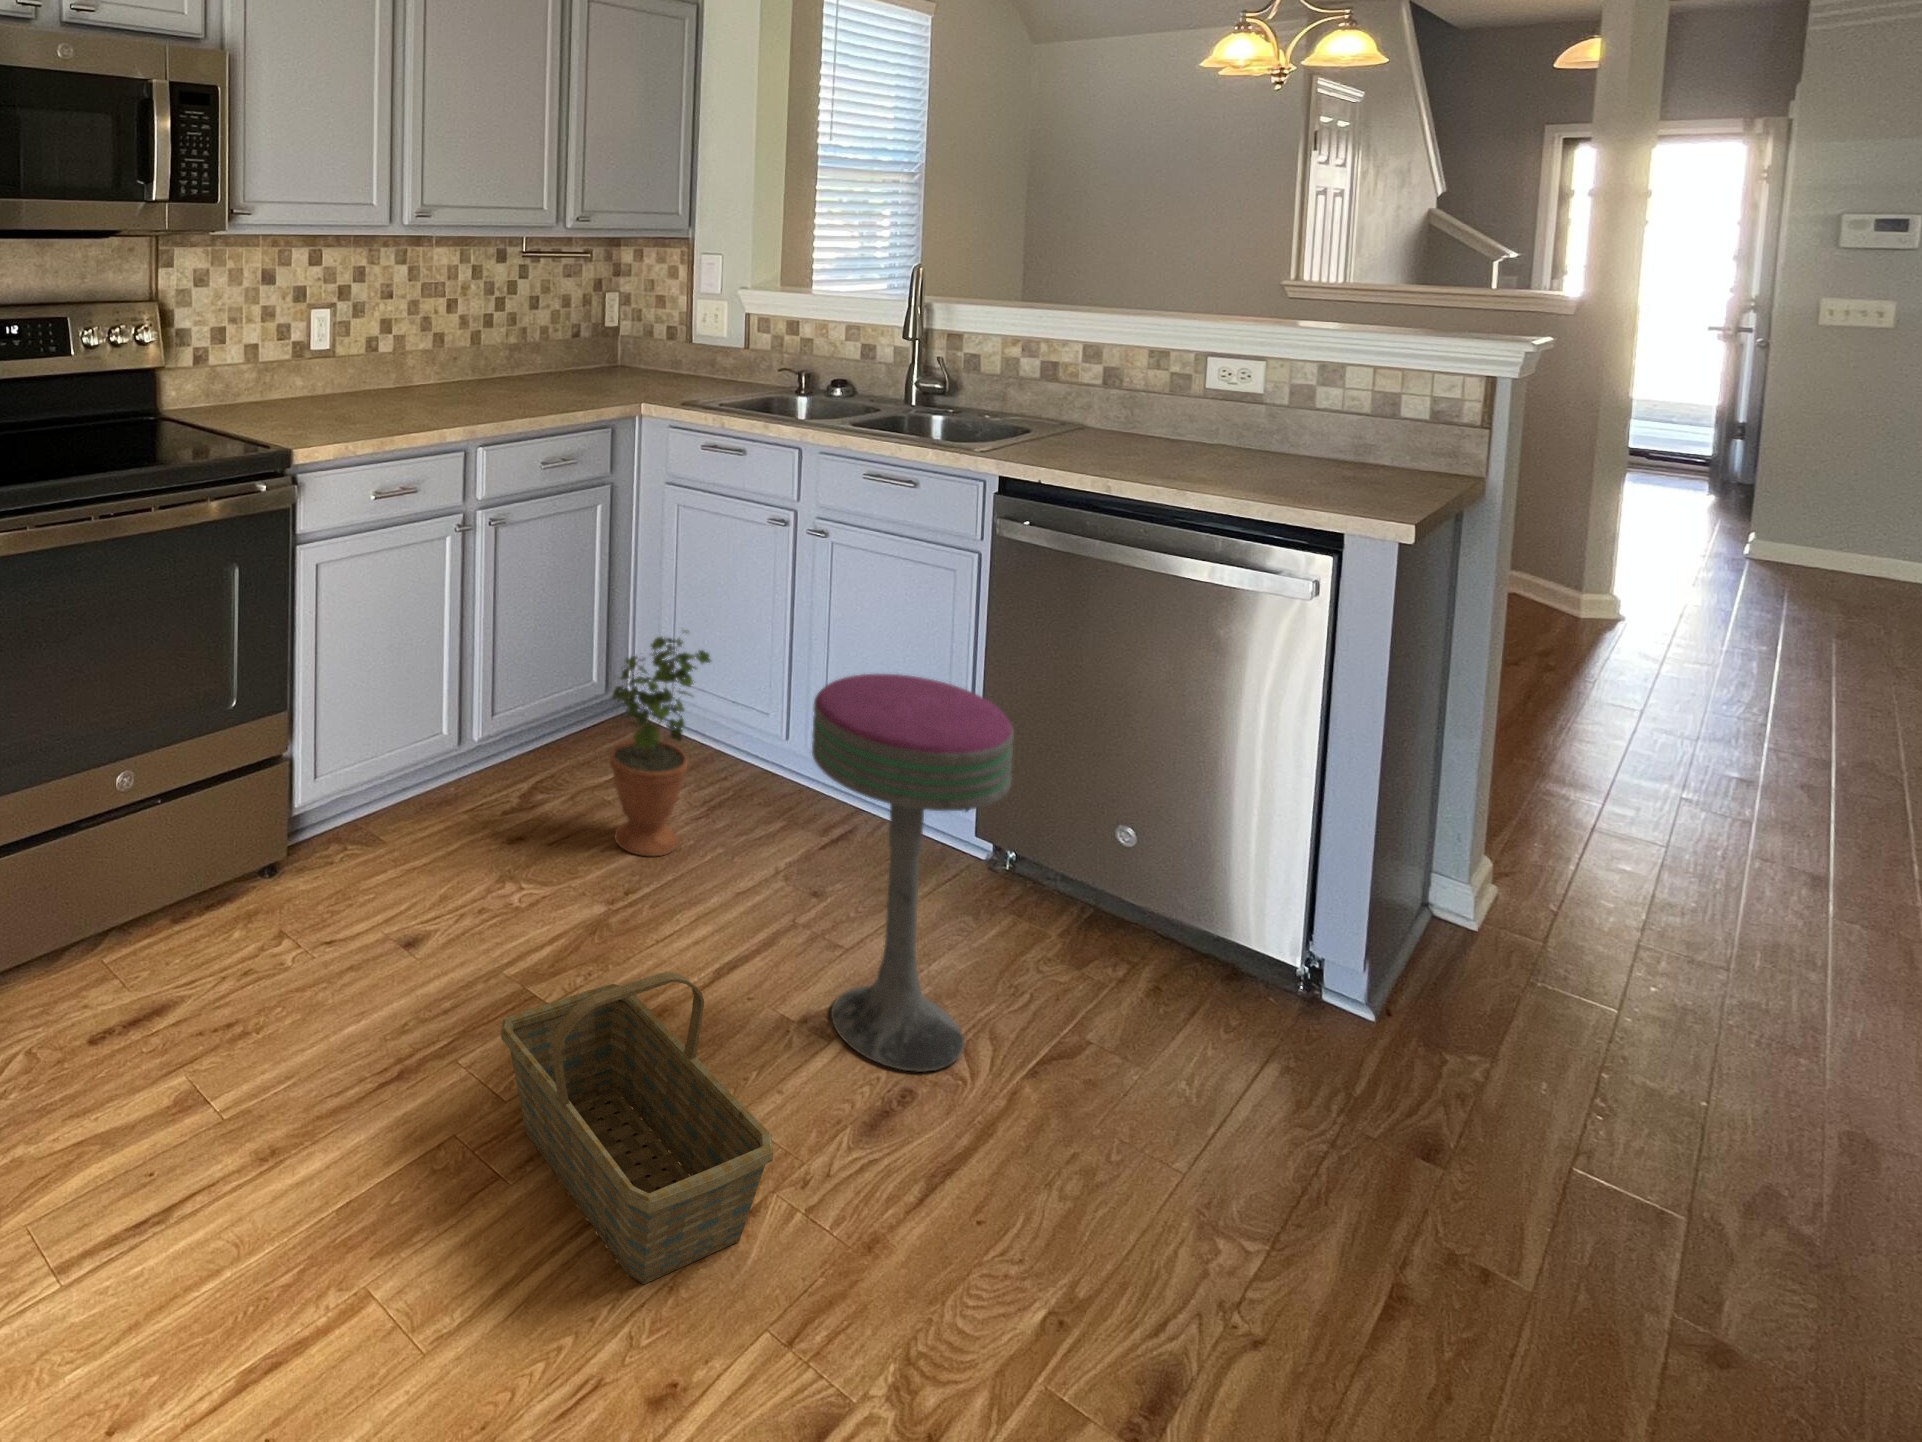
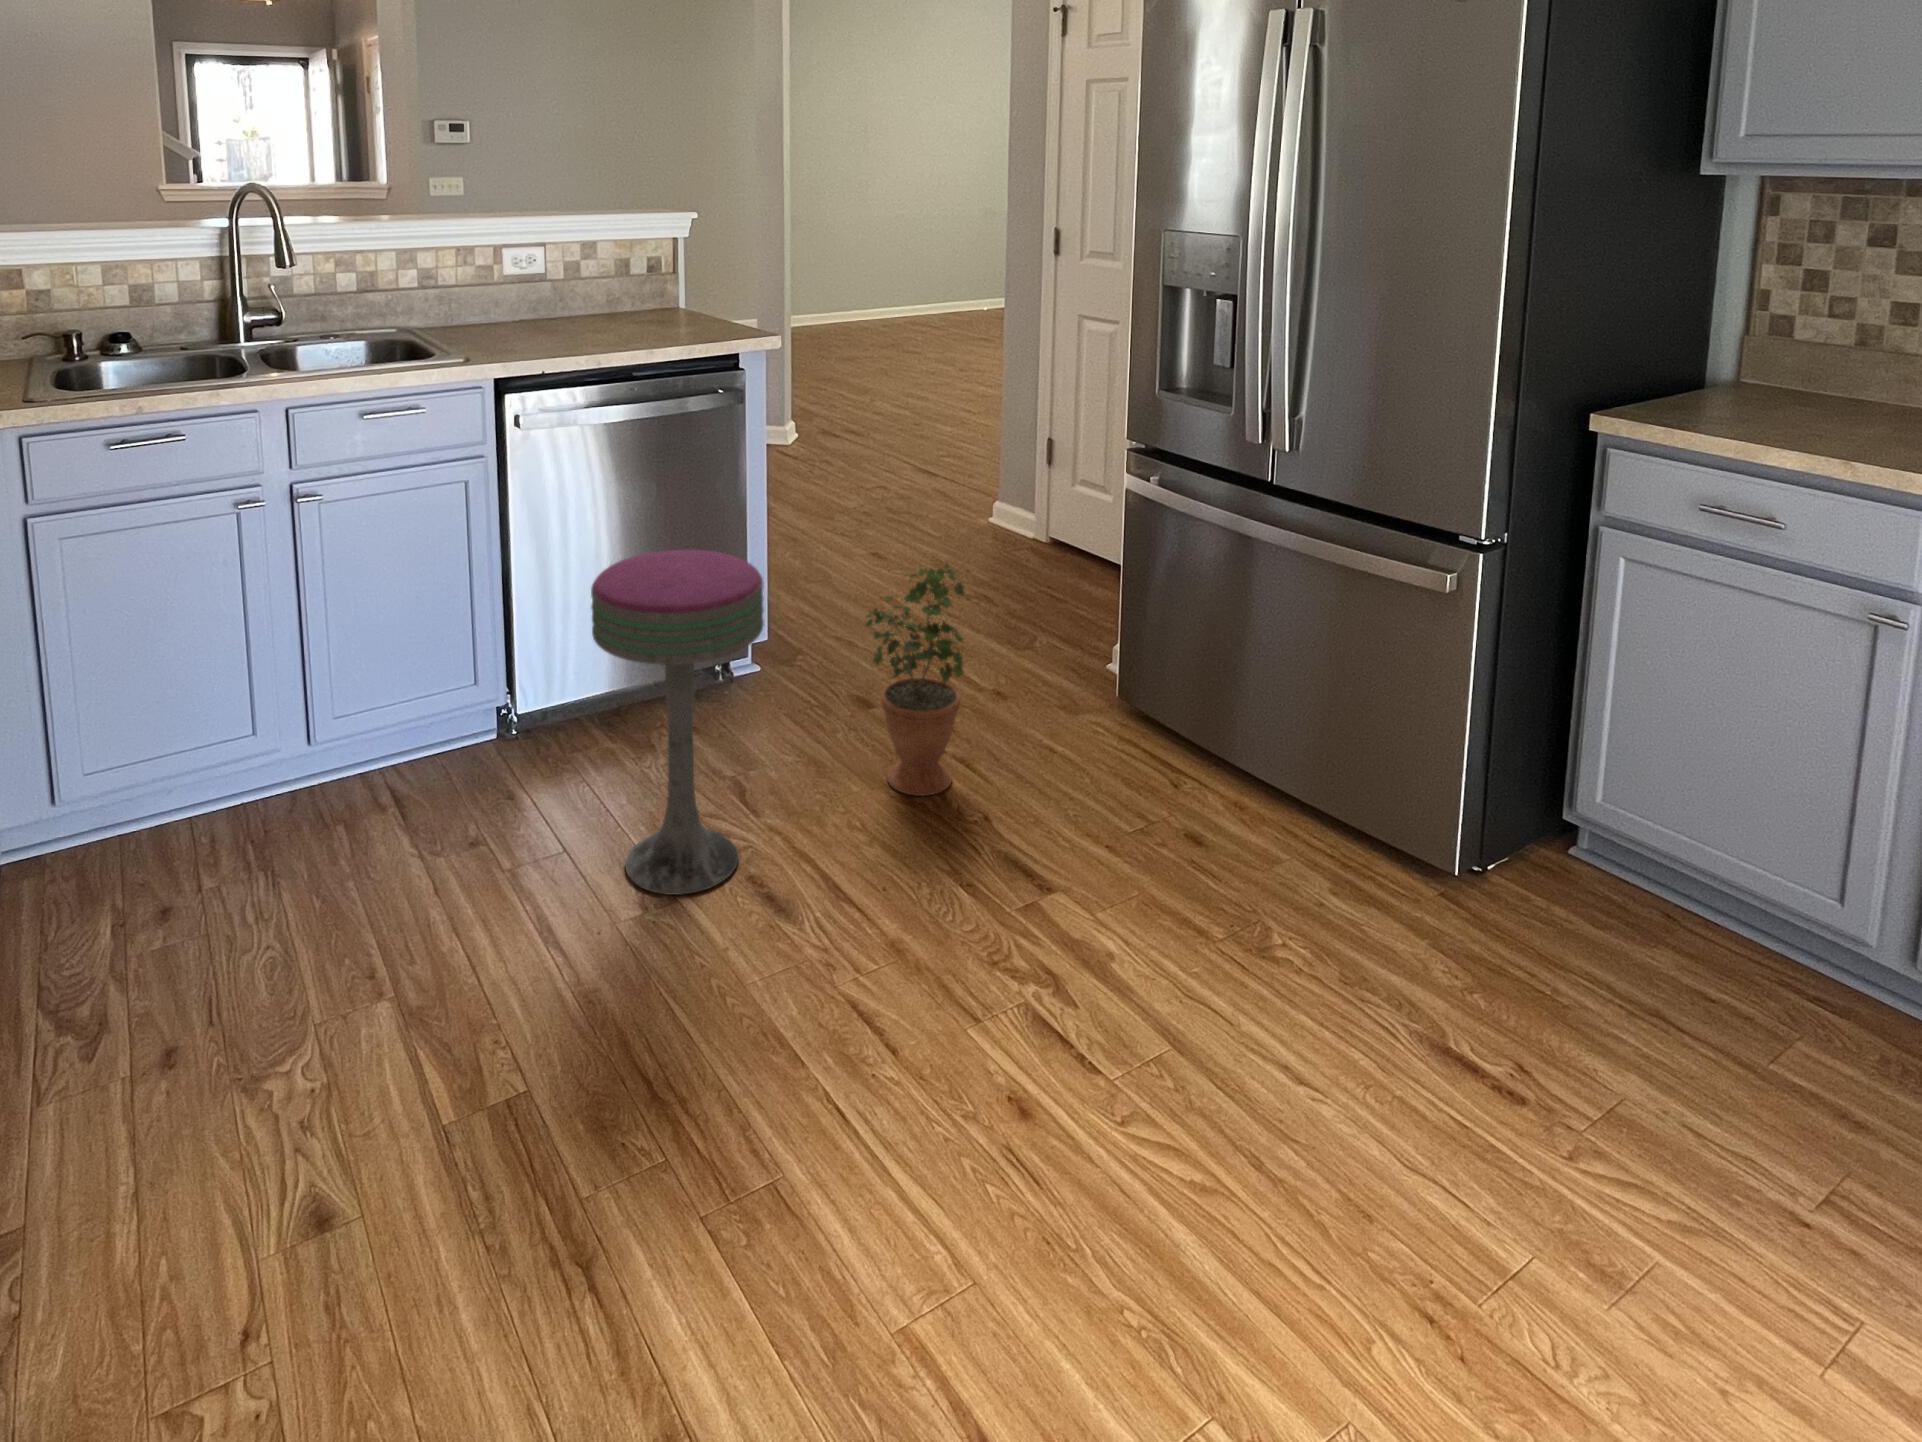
potted plant: present [610,631,711,856] -> present [866,554,964,796]
basket: present [501,972,773,1284] -> none [656,869,948,1150]

